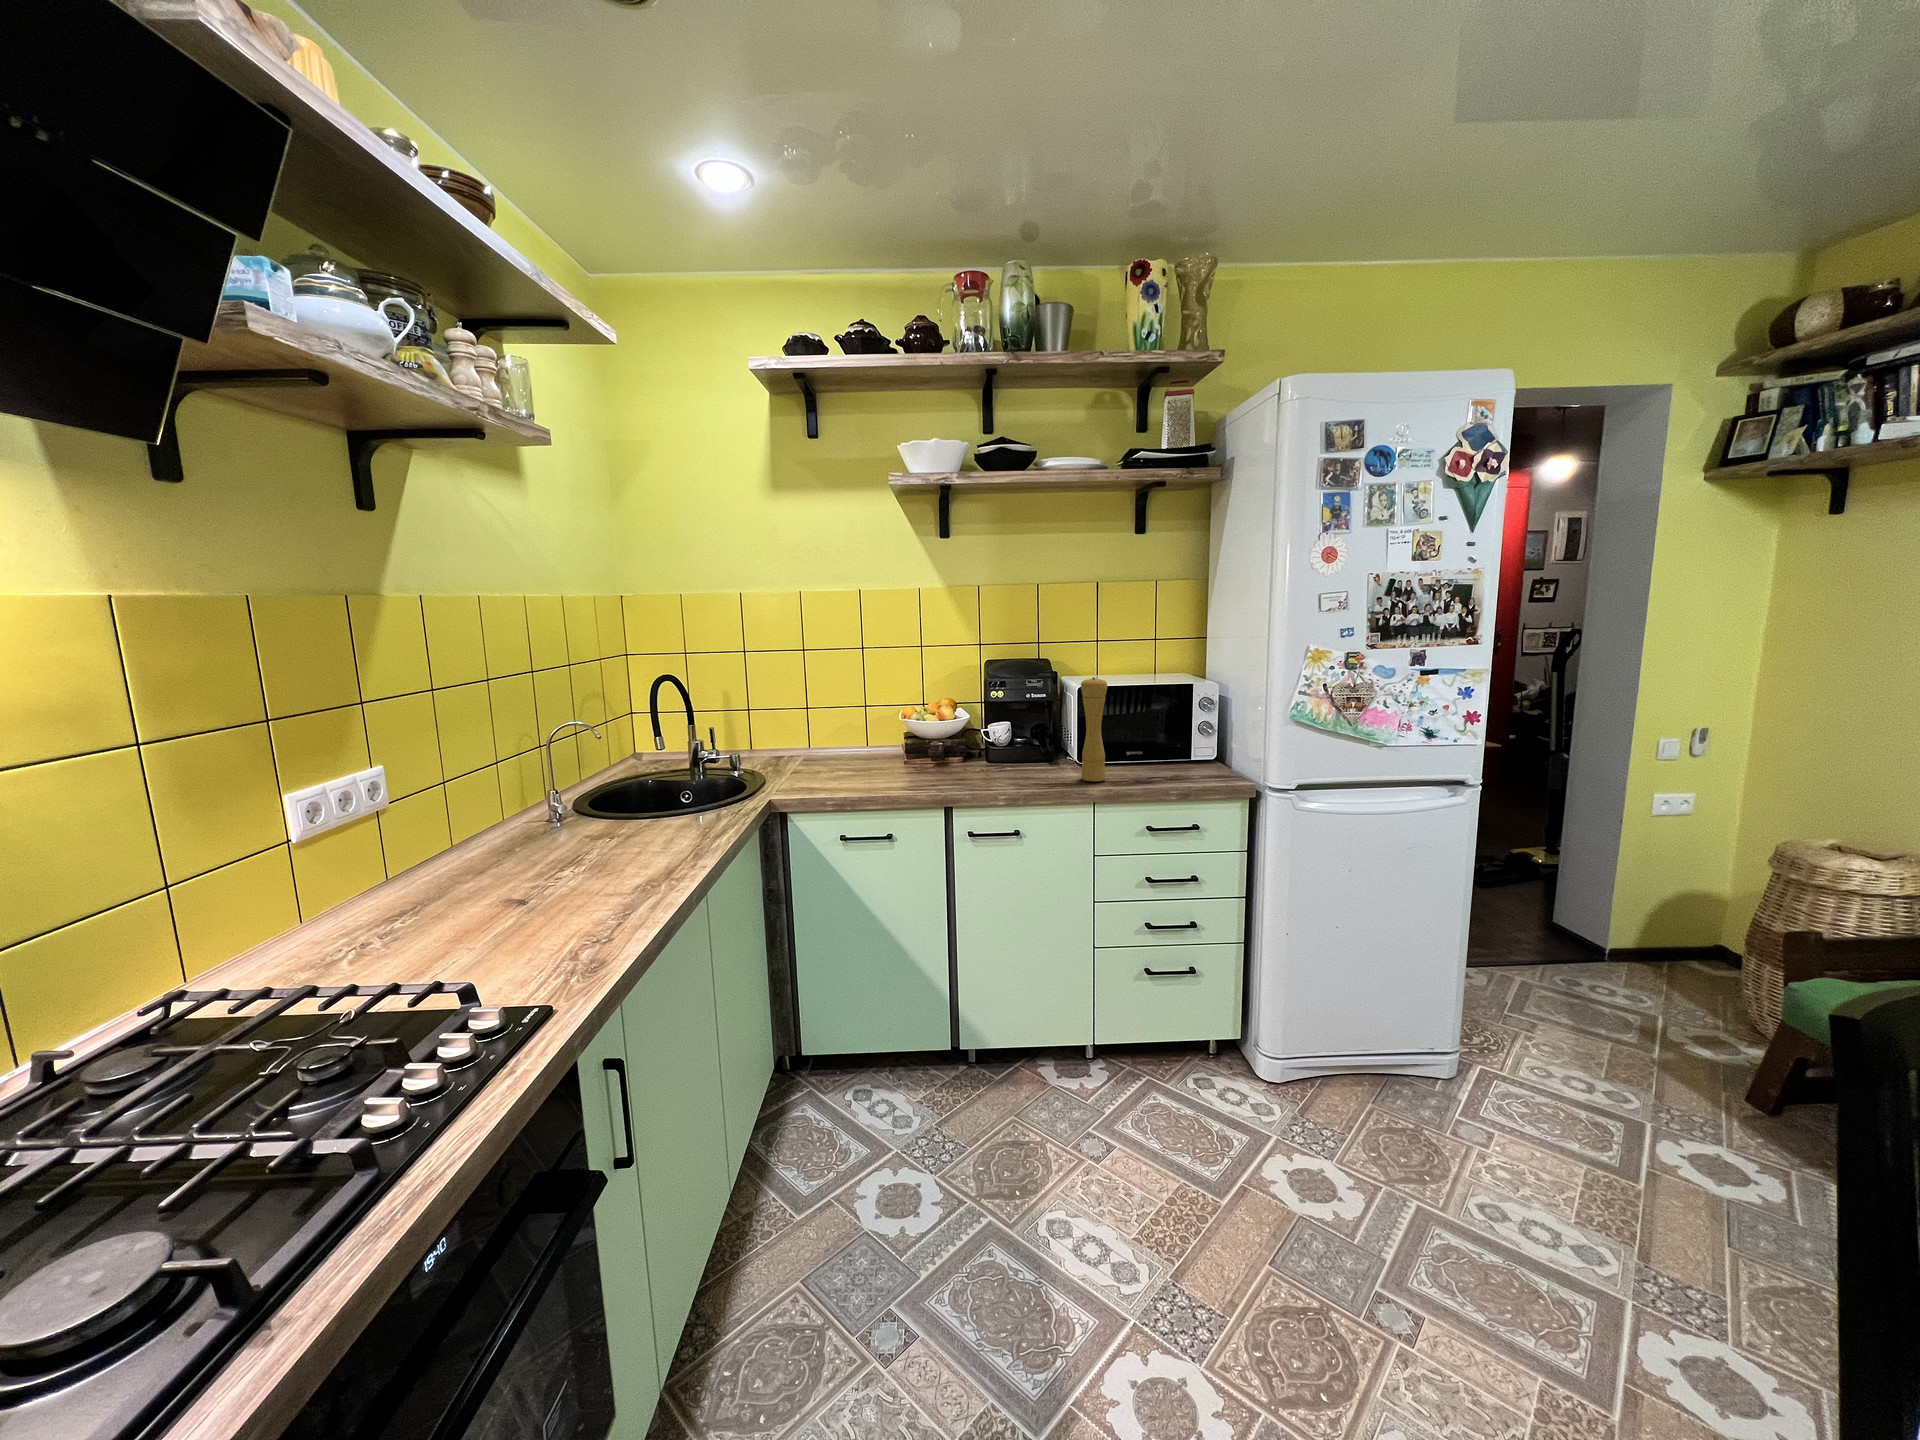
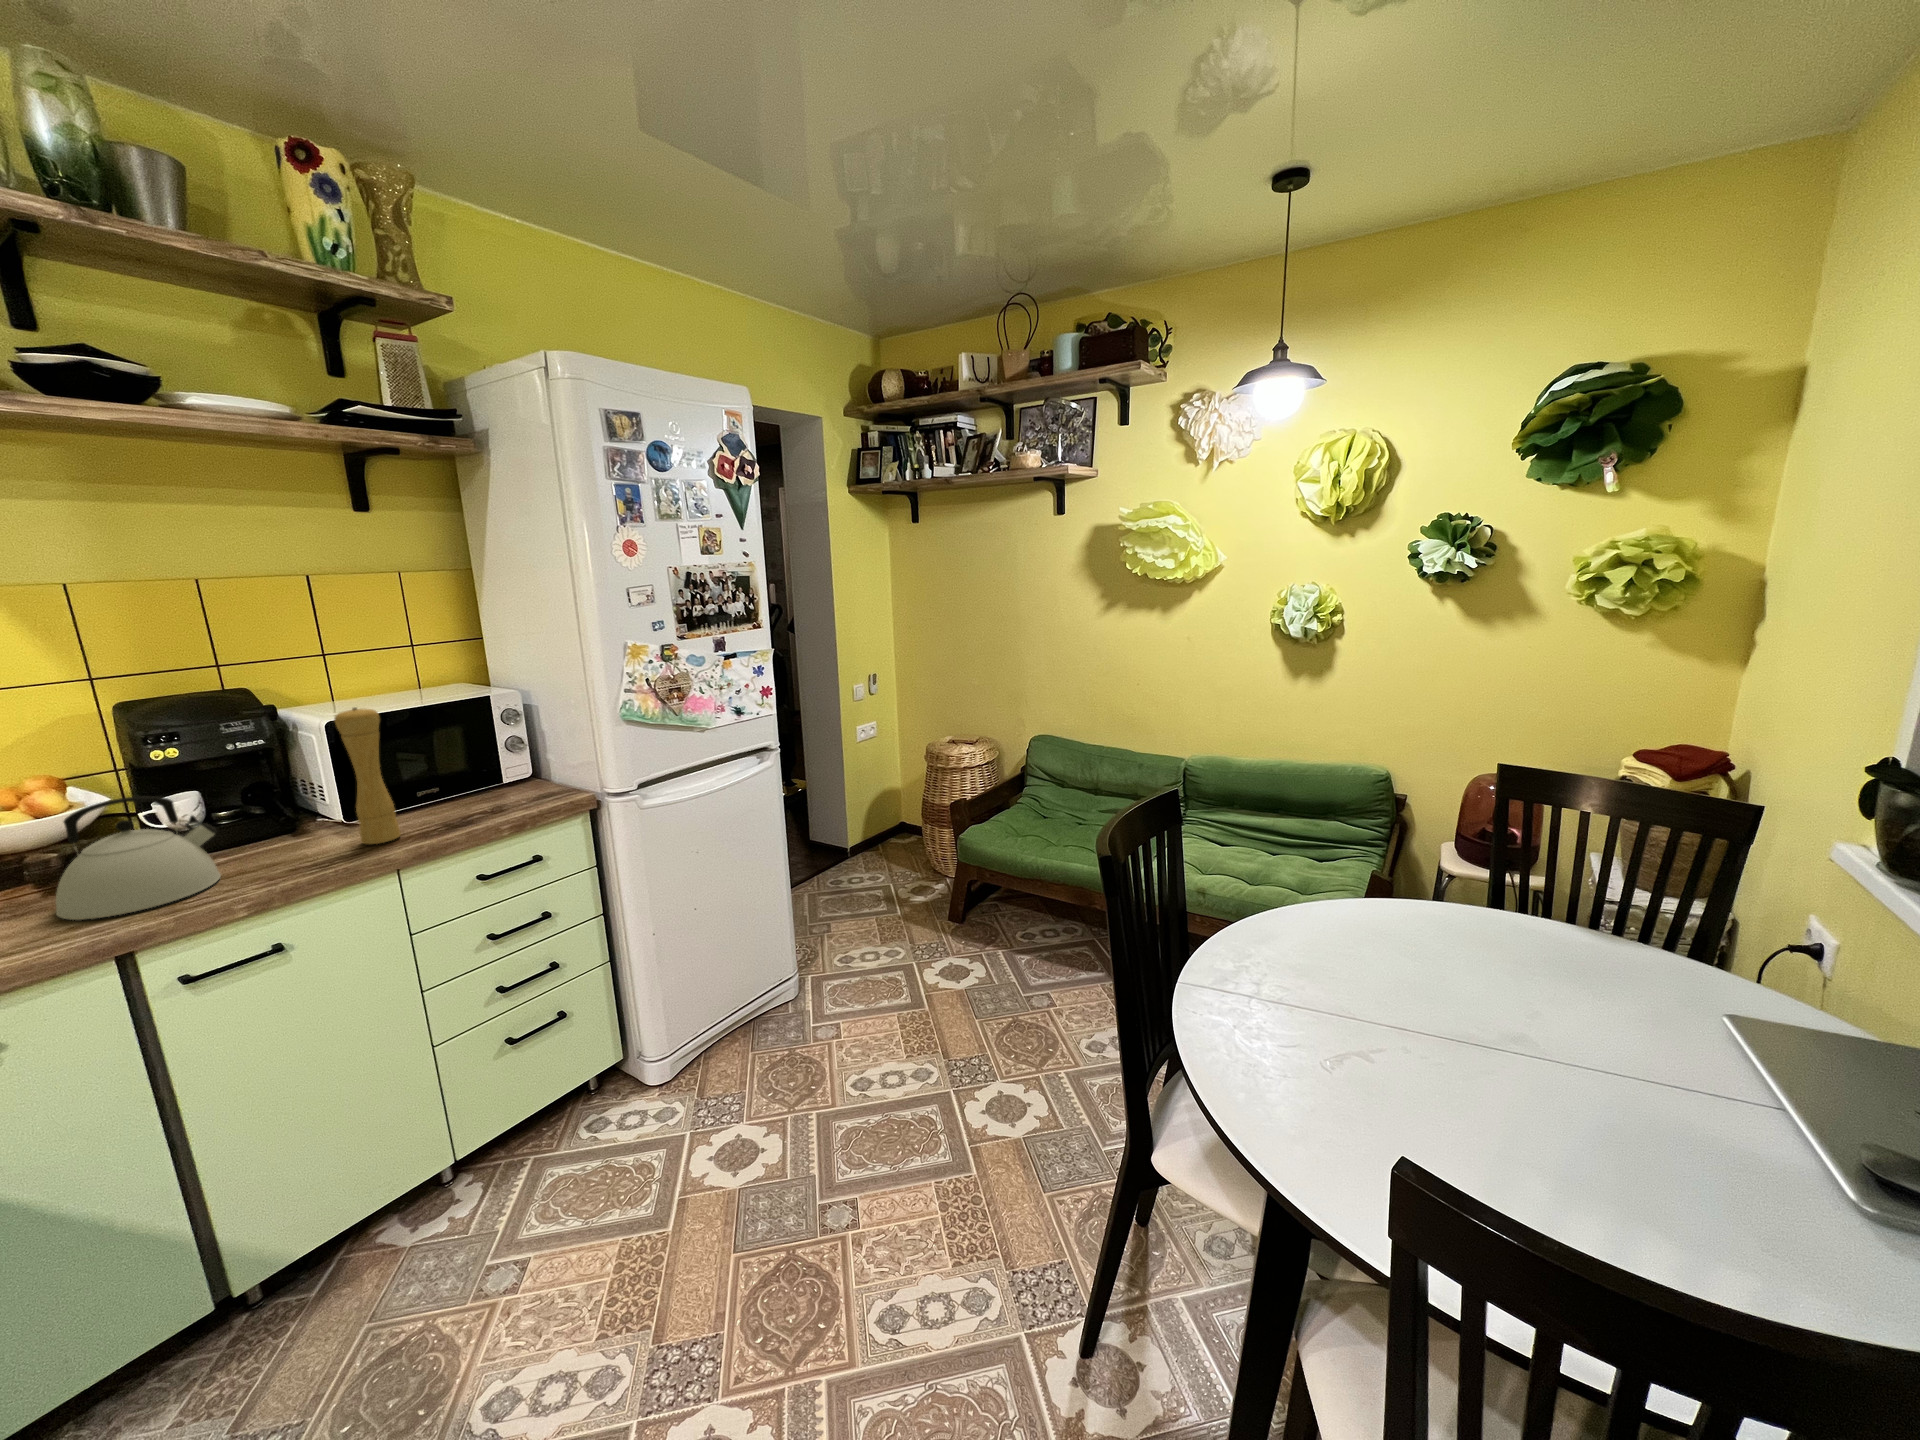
kettle: none [936,716,1009,785] -> present [56,796,221,920]

